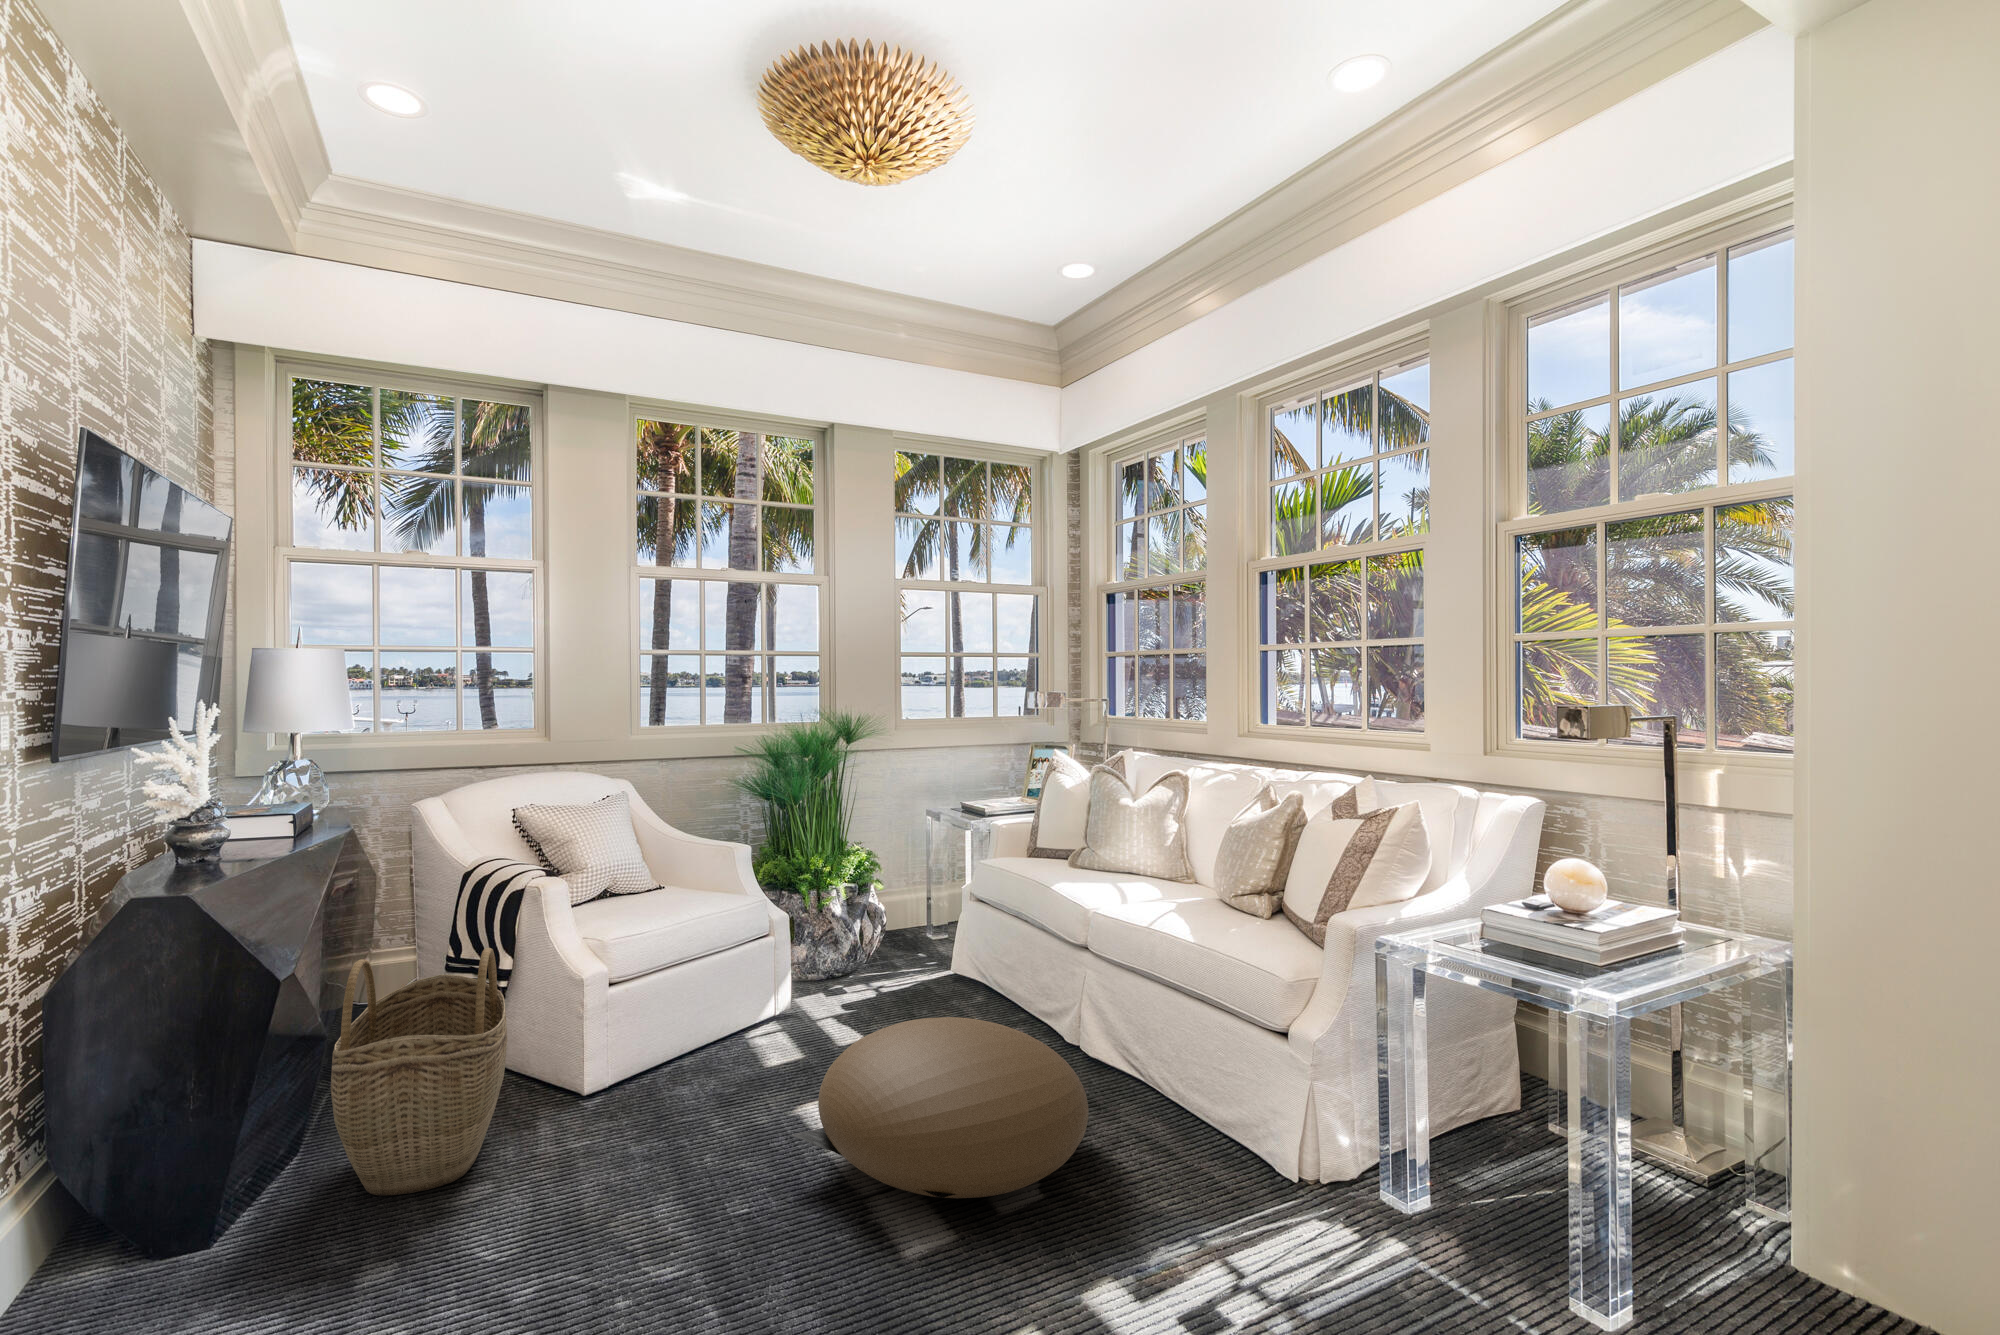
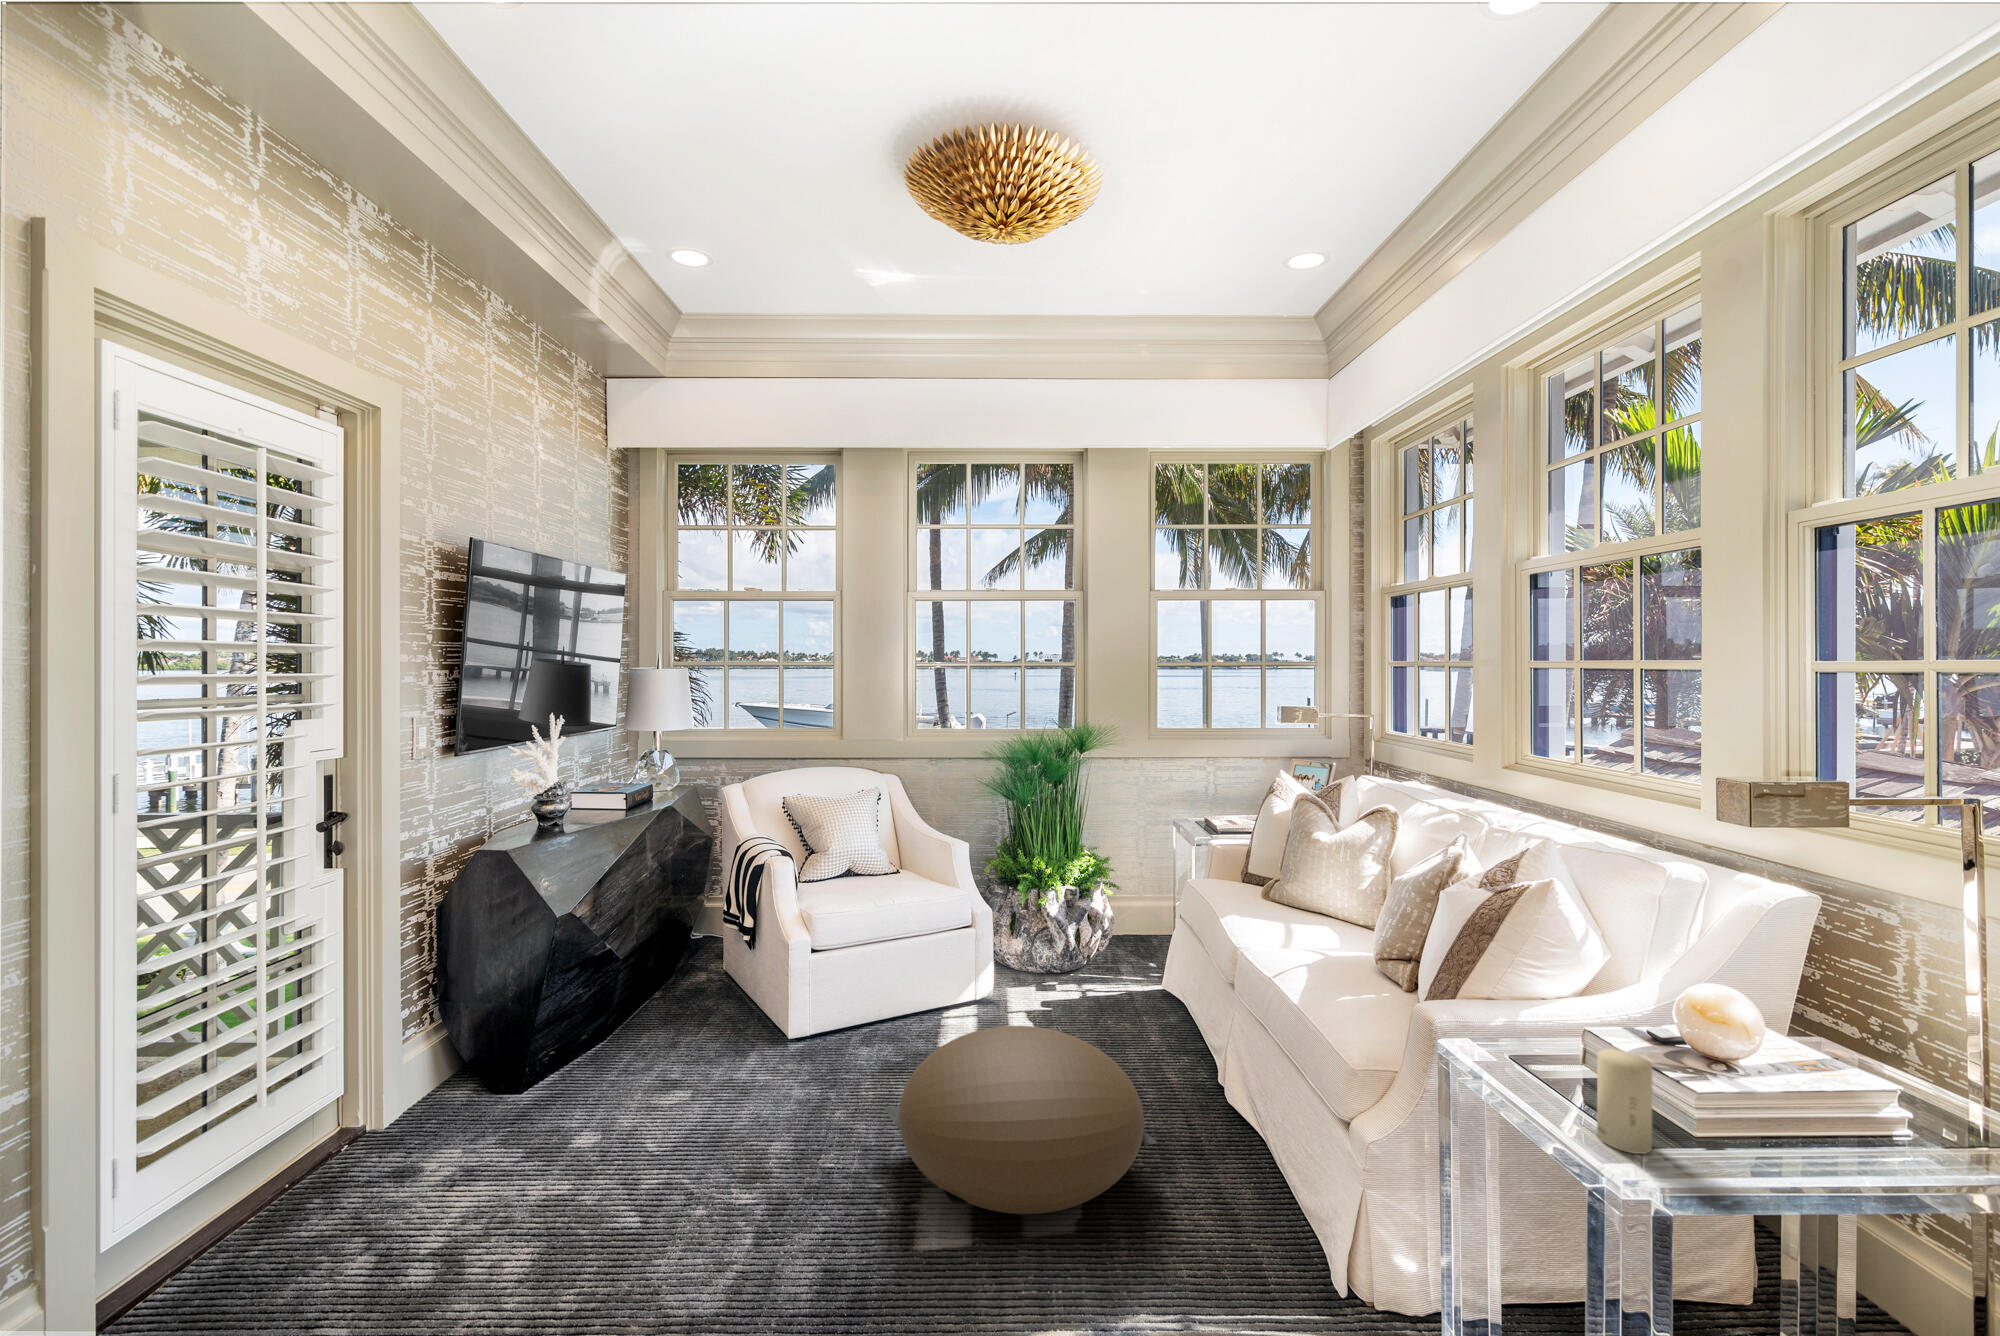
candle: none [1537,909,1576,980] -> present [1597,1049,1653,1154]
woven basket: present [331,948,508,1196] -> none [598,907,733,1084]

